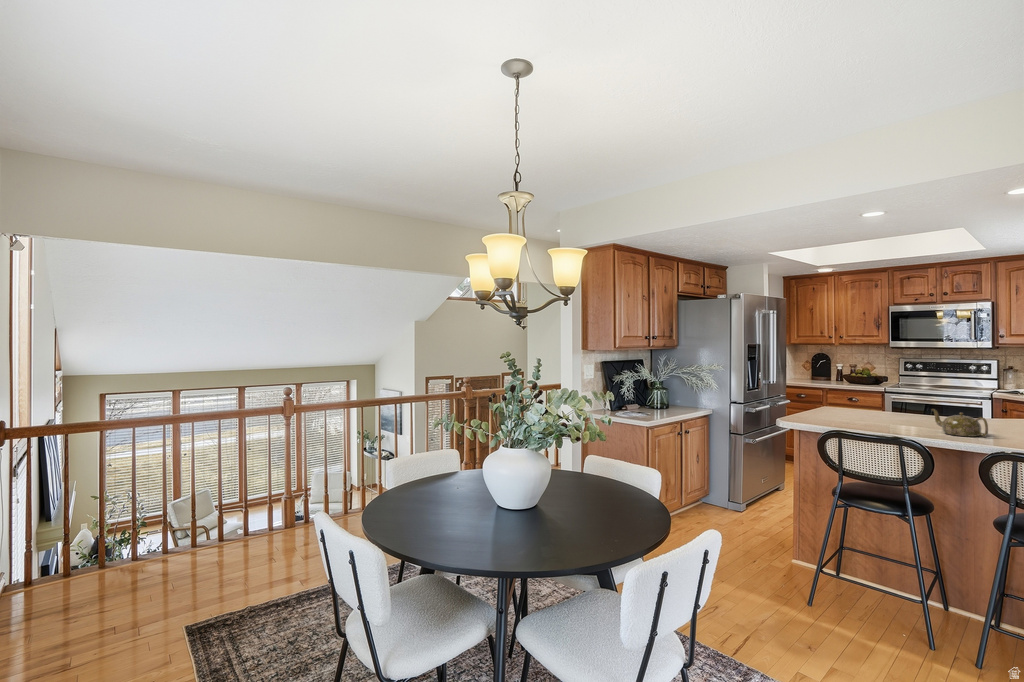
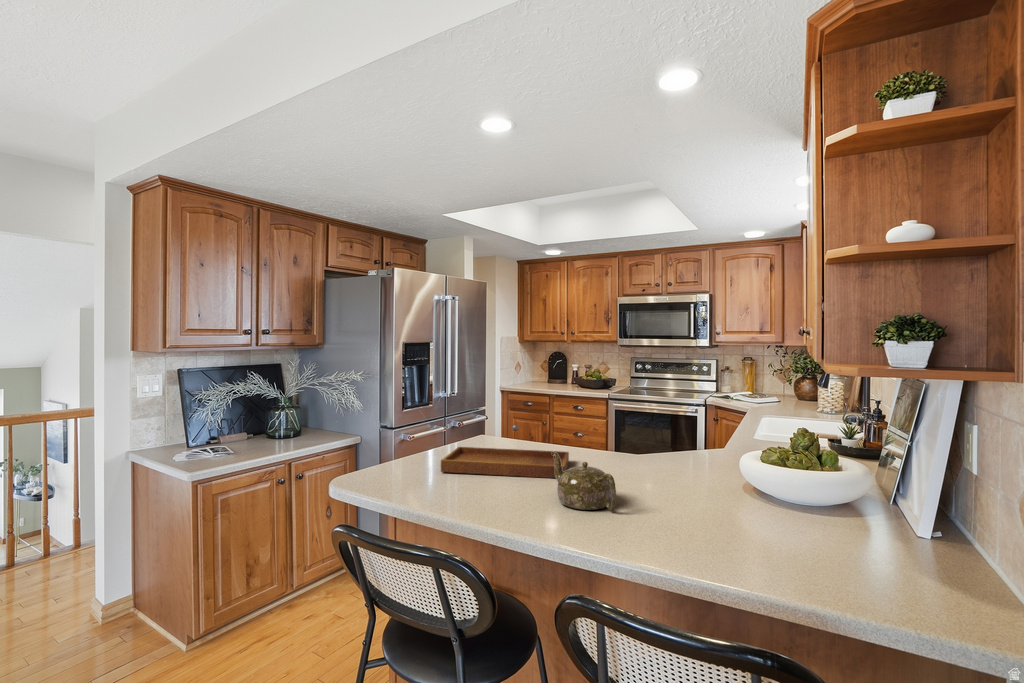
tray: none [840,397,932,427] -> present [441,425,569,478]

